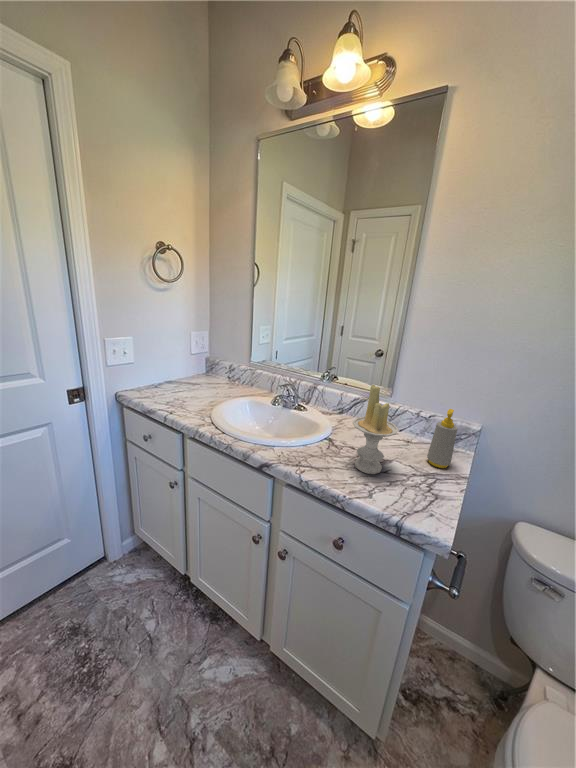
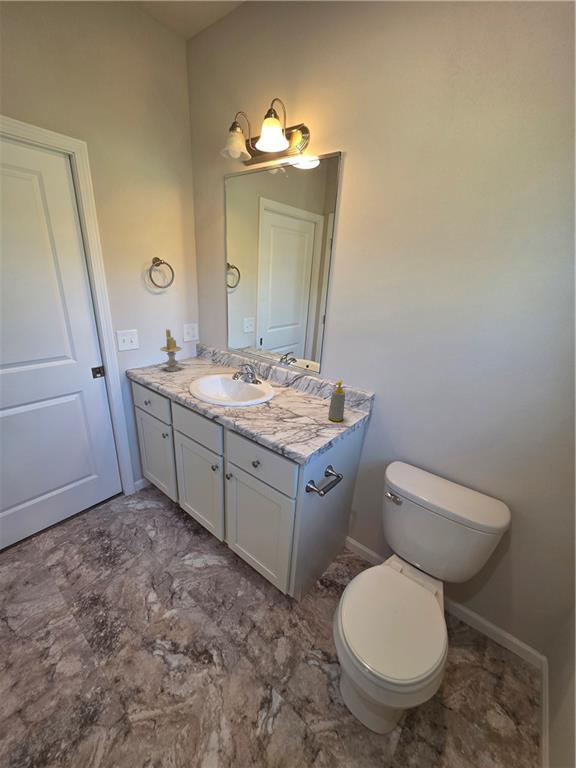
candle: present [352,385,398,474] -> present [160,329,182,371]

